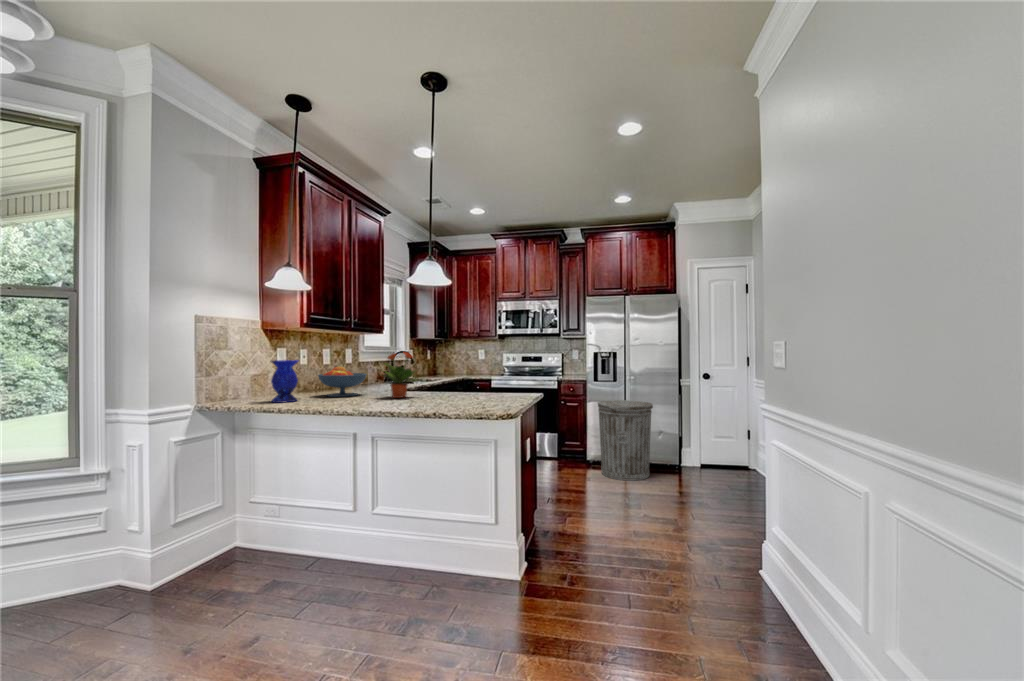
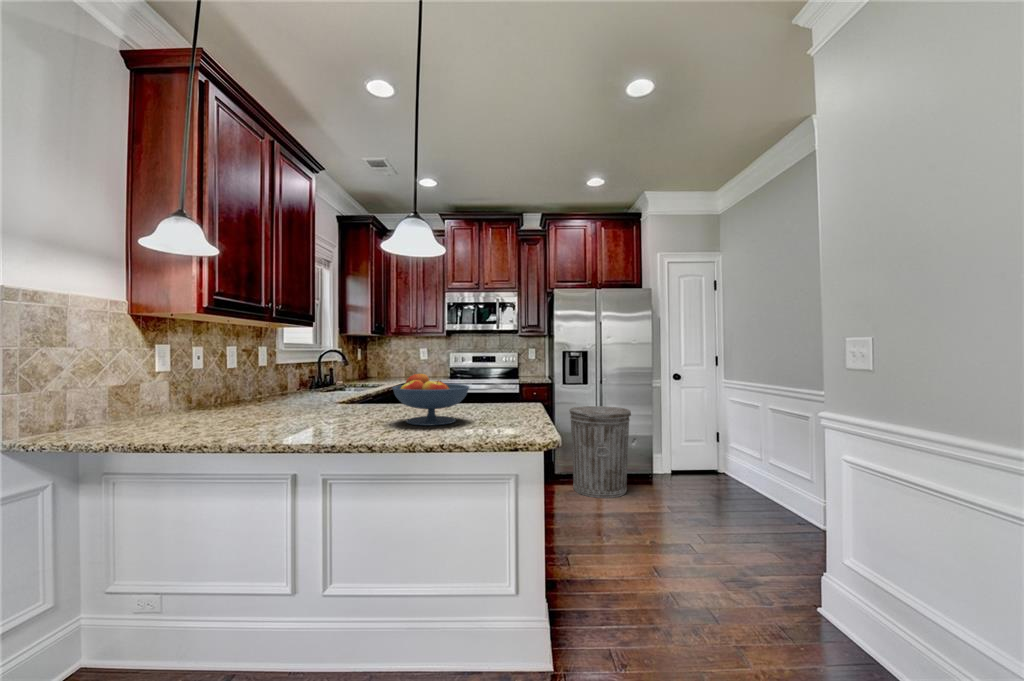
potted plant: present [385,352,417,398] -> none [322,351,384,417]
vase: present [271,360,298,403] -> none [147,364,197,430]
fruit bowl: present [318,367,367,397] -> present [392,374,469,426]

